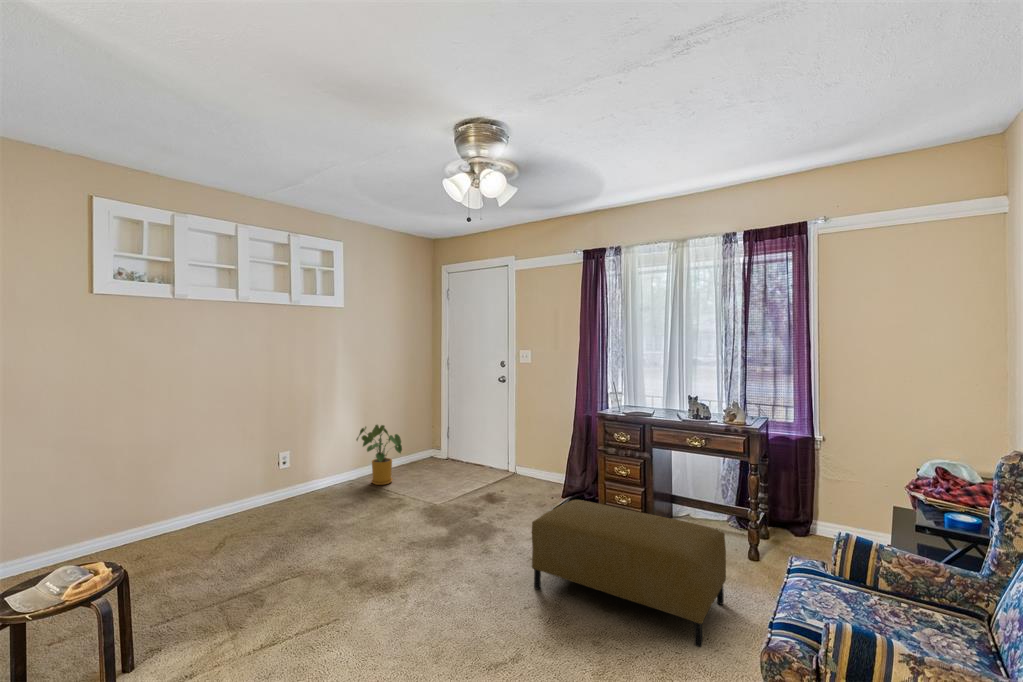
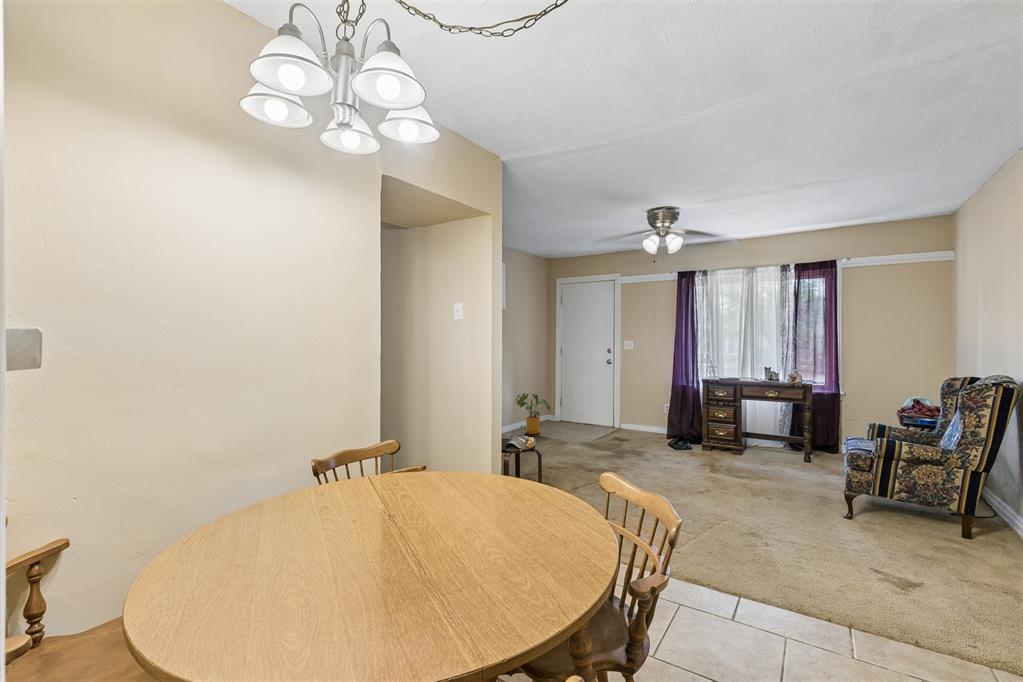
ottoman: present [532,500,726,647] -> none [690,426,803,487]

